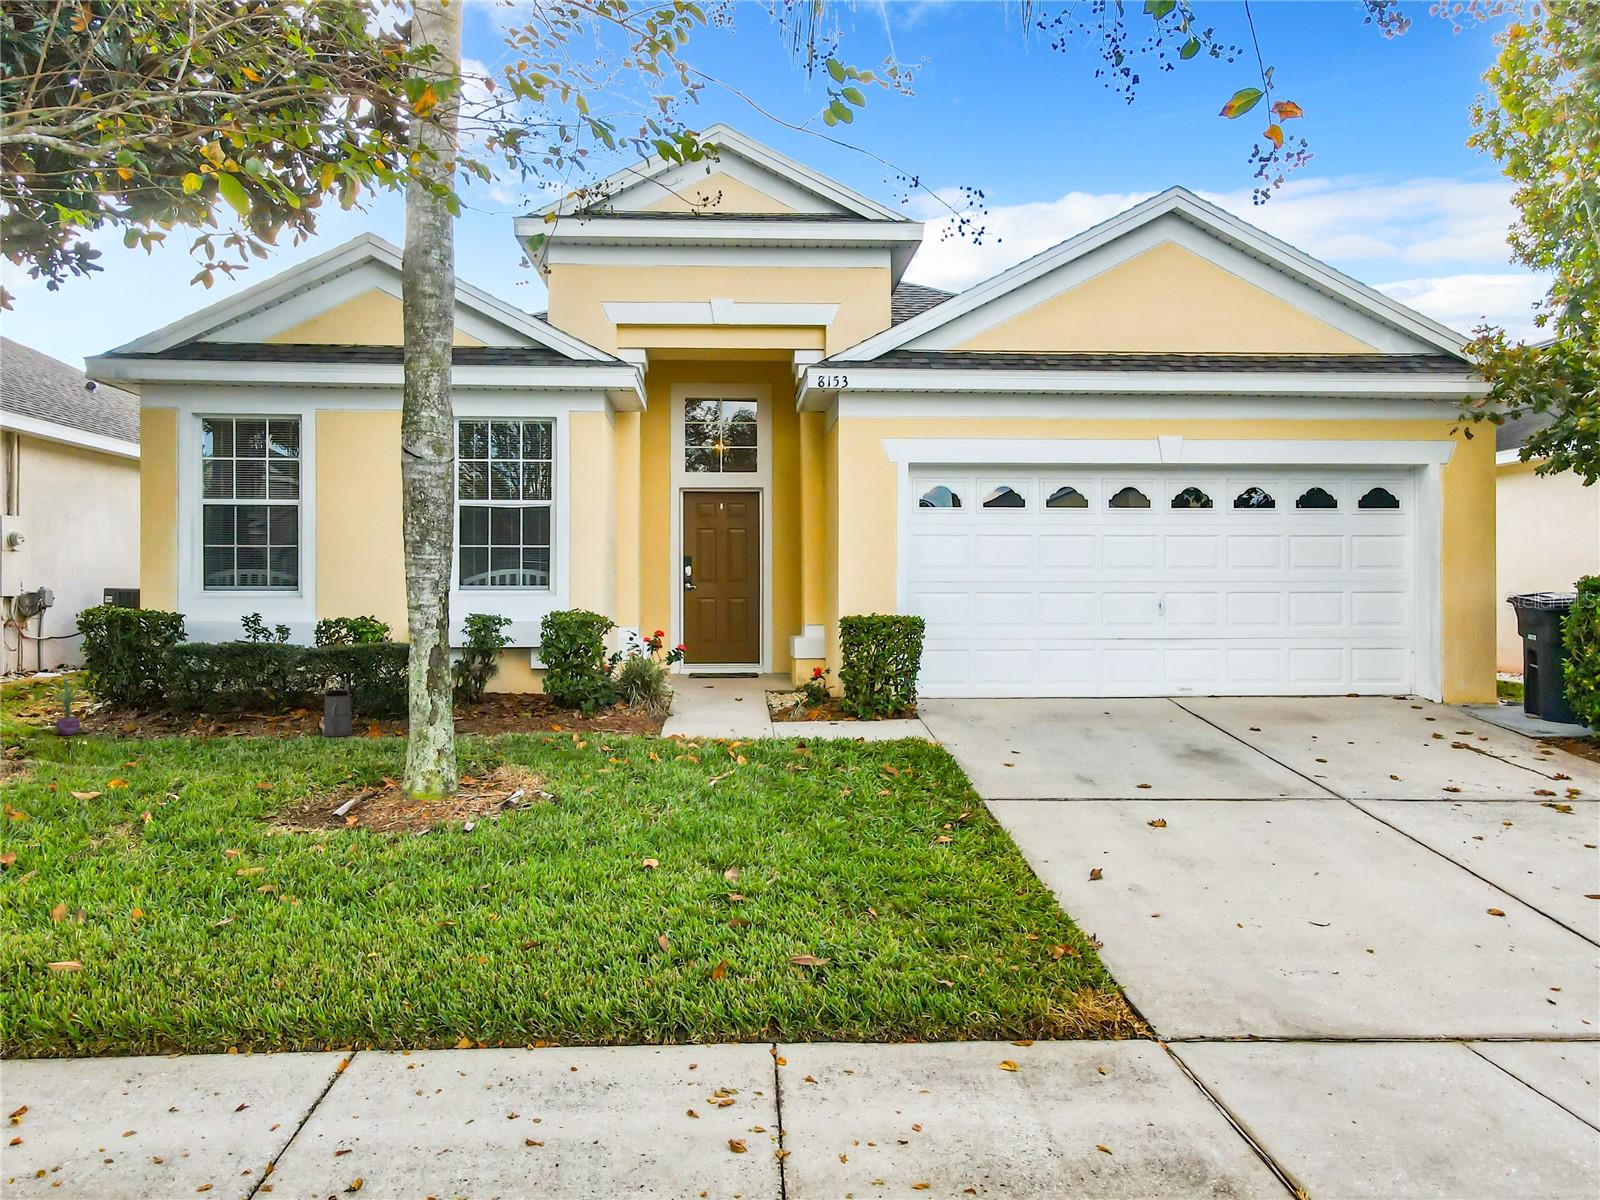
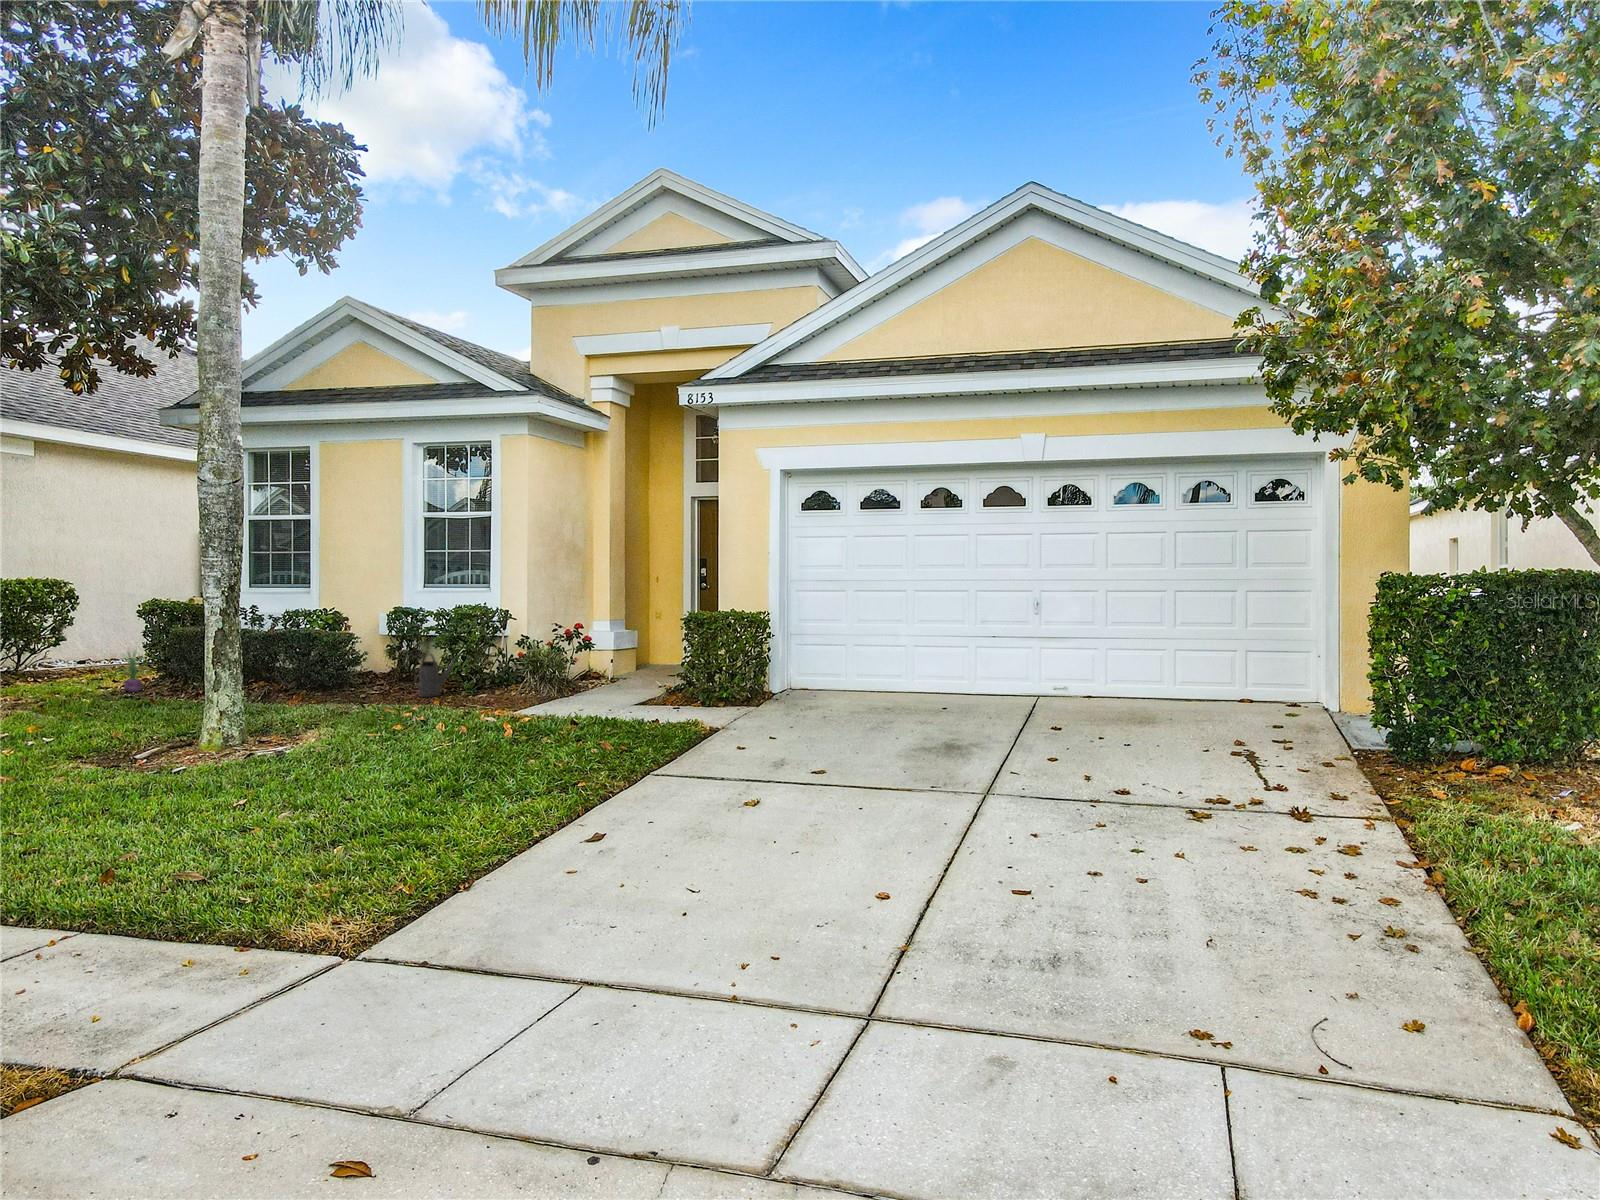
watering can: present [323,680,353,736] -> present [415,654,456,697]

